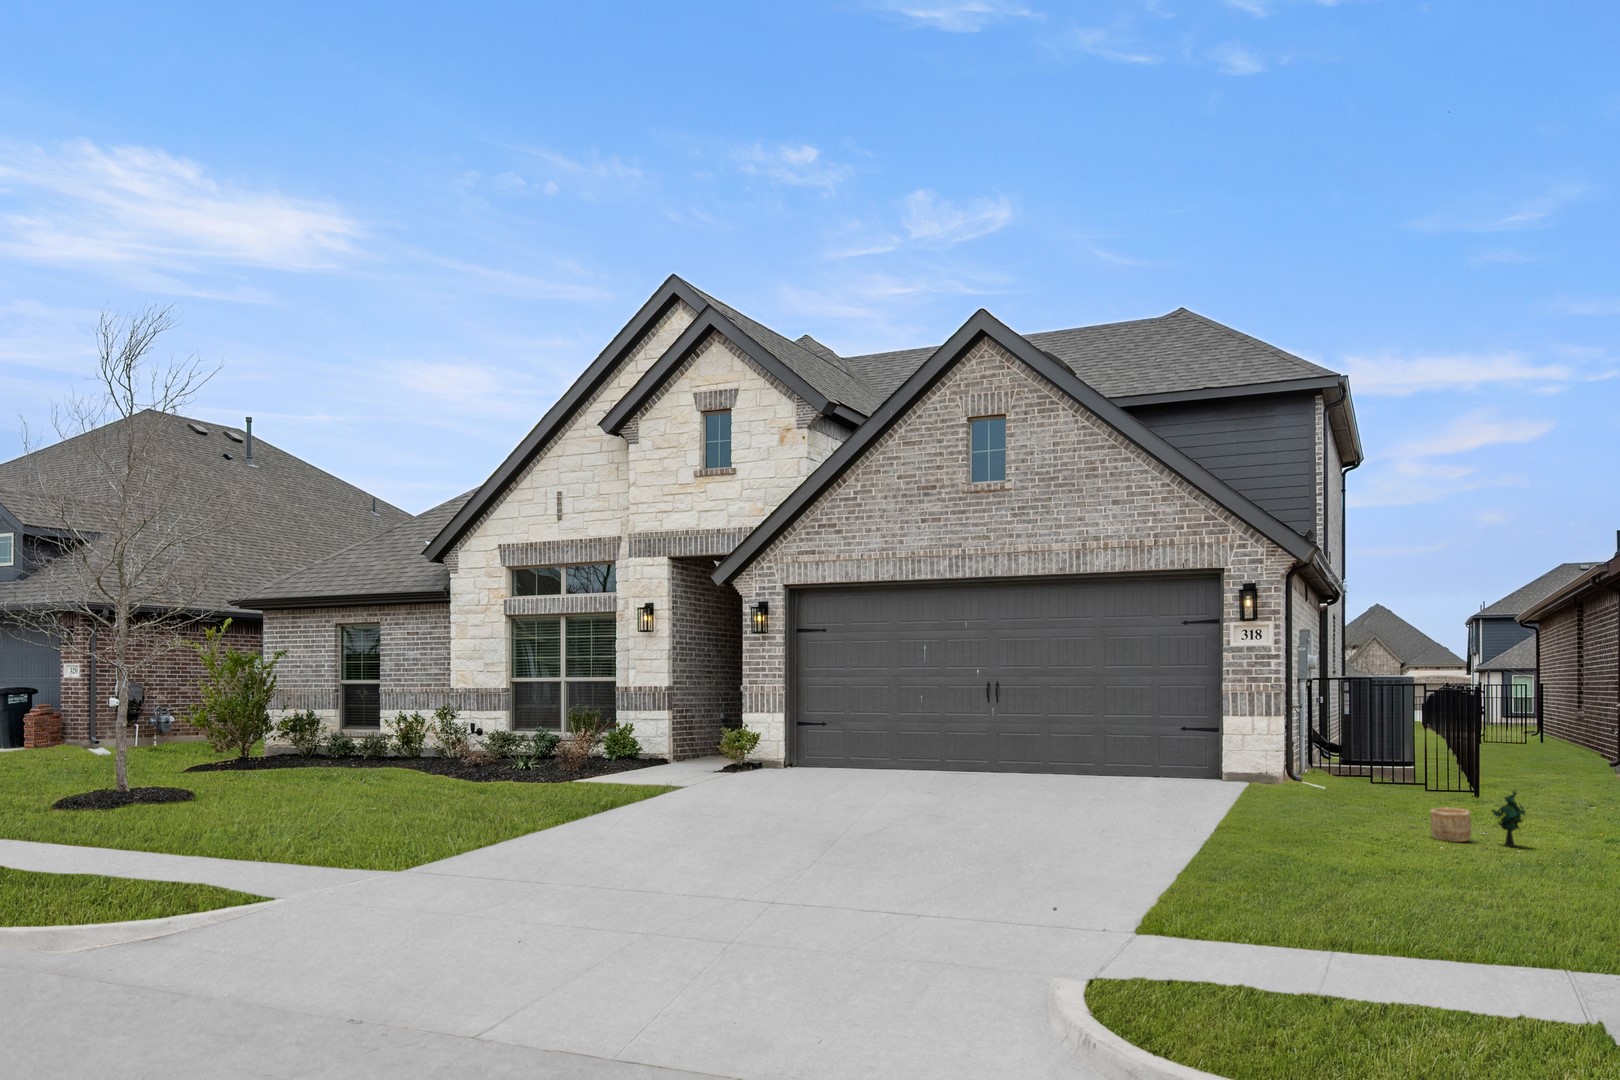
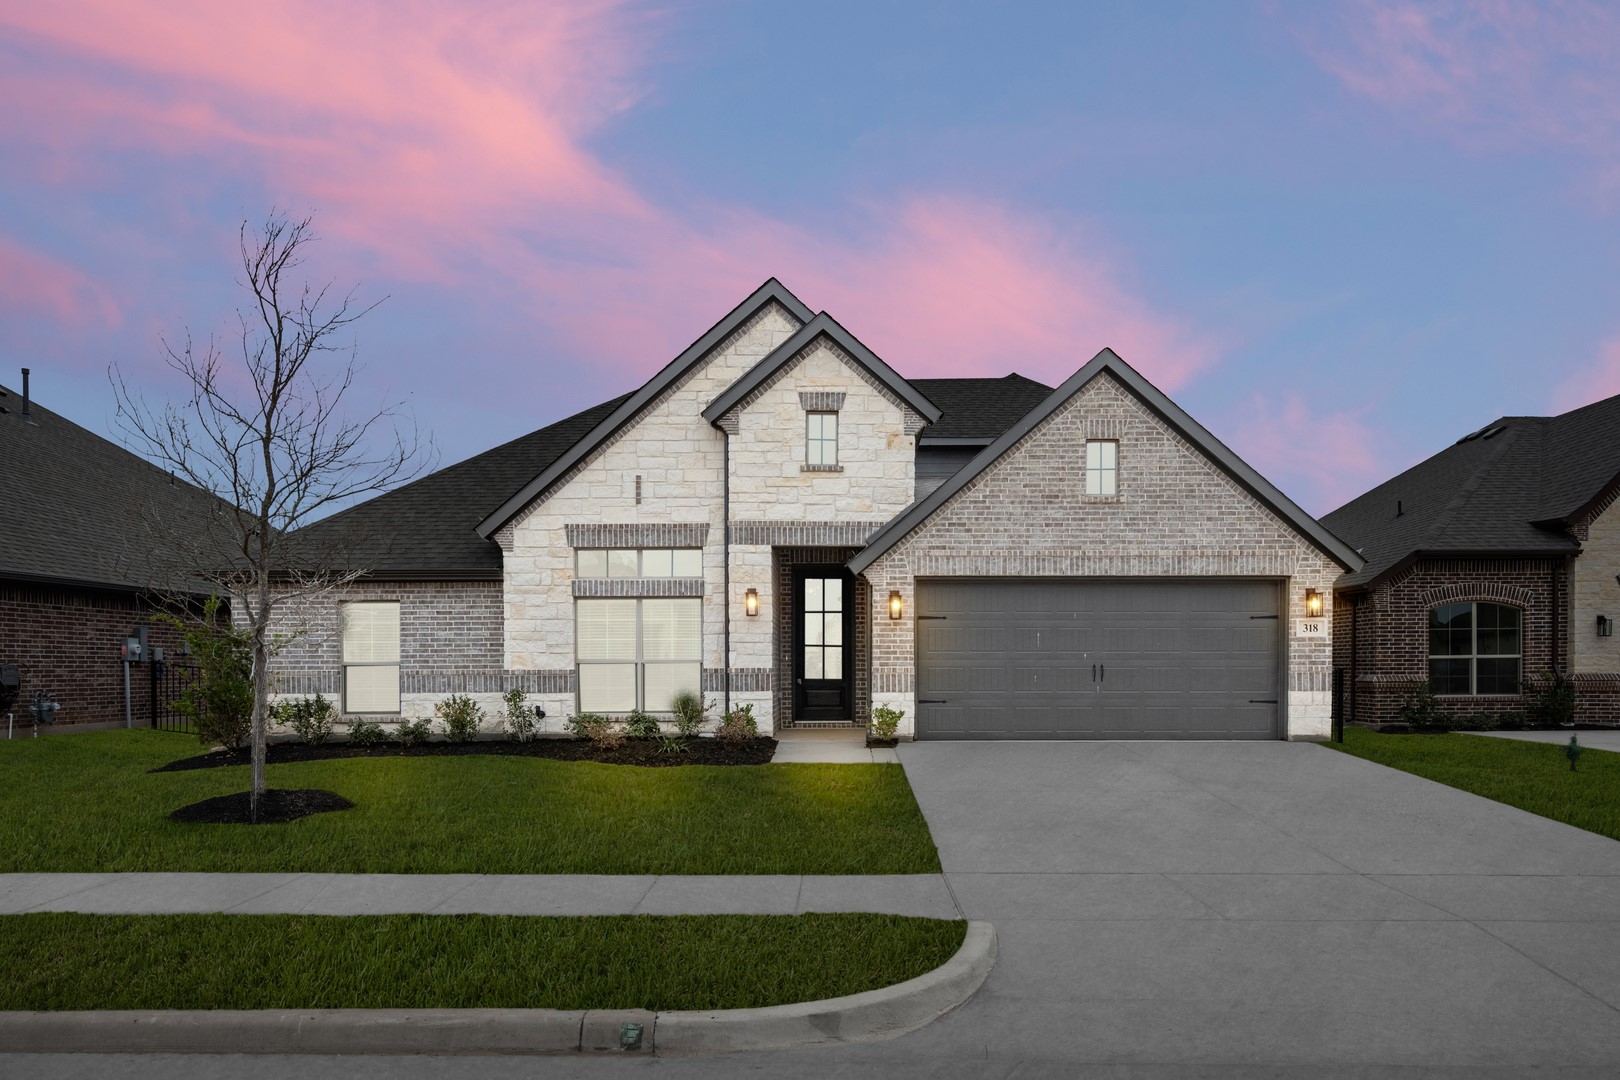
wooden bucket: present [1430,807,1471,842] -> none [1521,746,1552,769]

